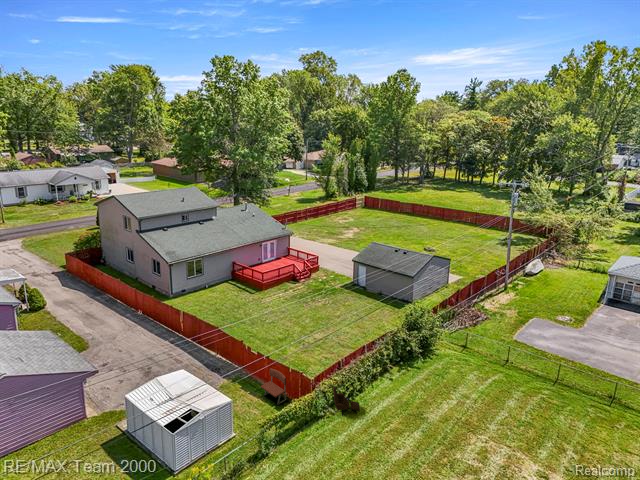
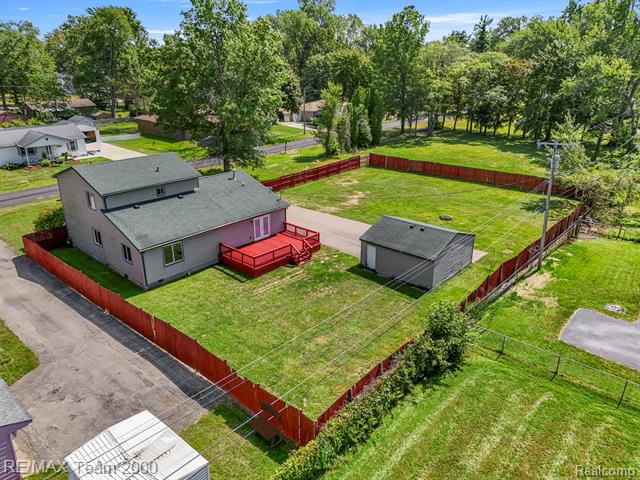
lounge chair: present [333,386,360,416] -> none [342,426,376,464]

